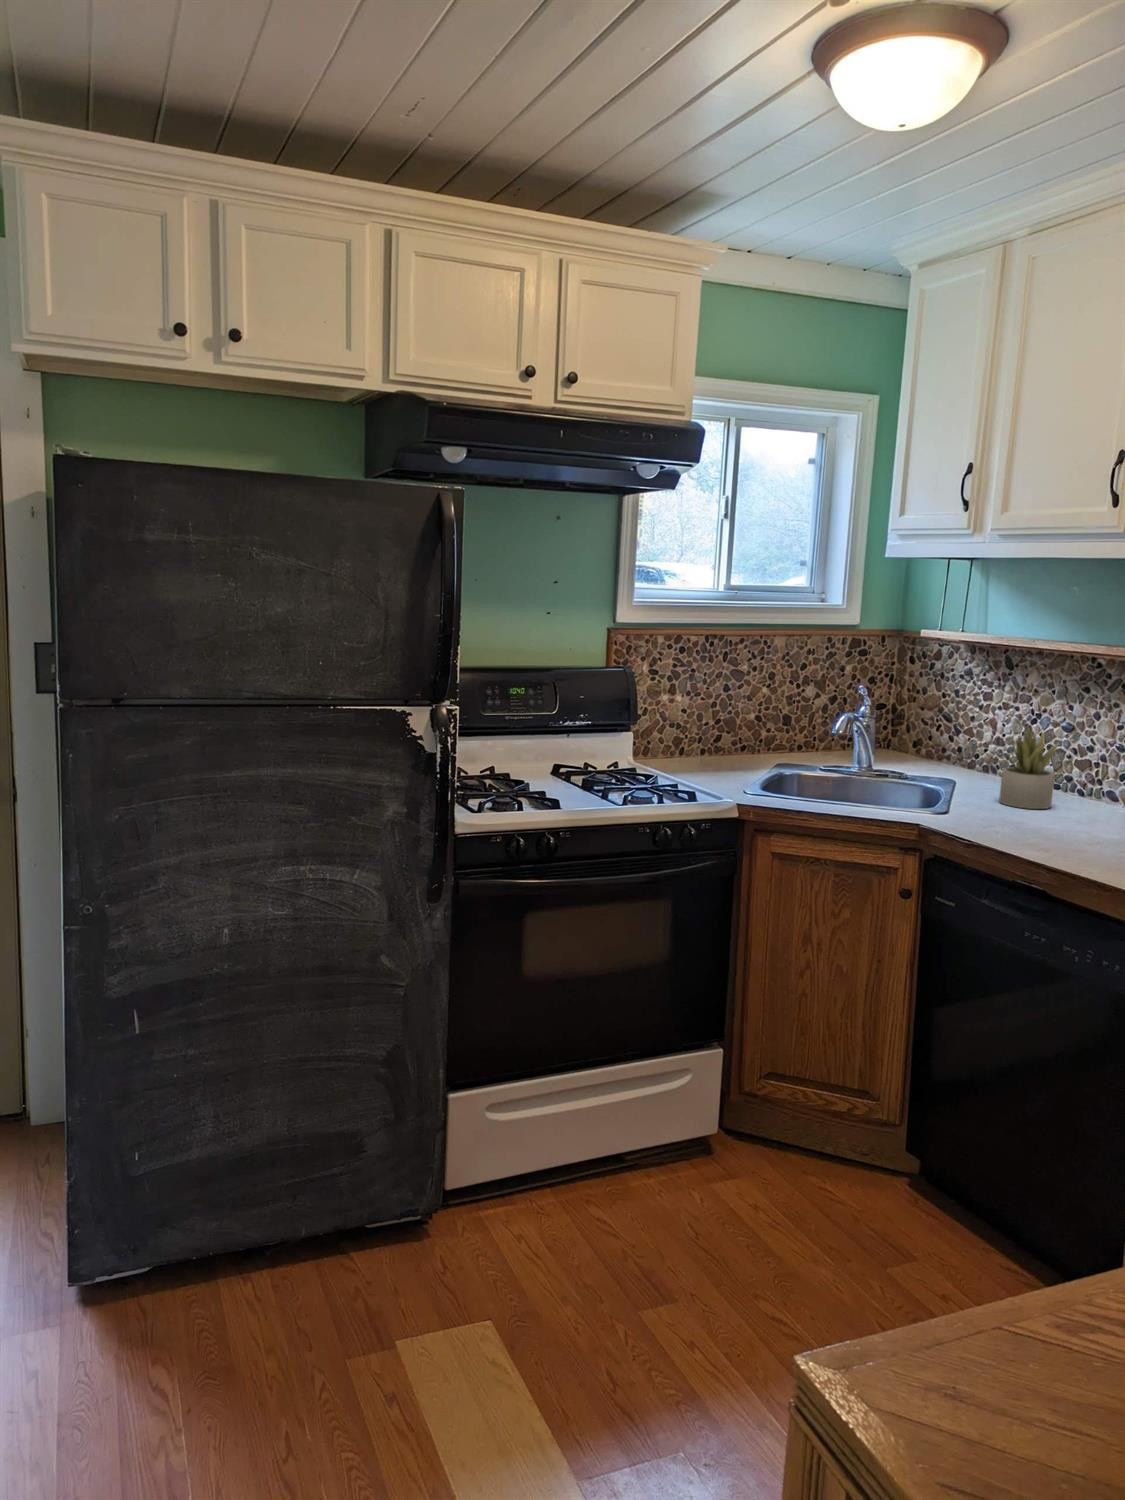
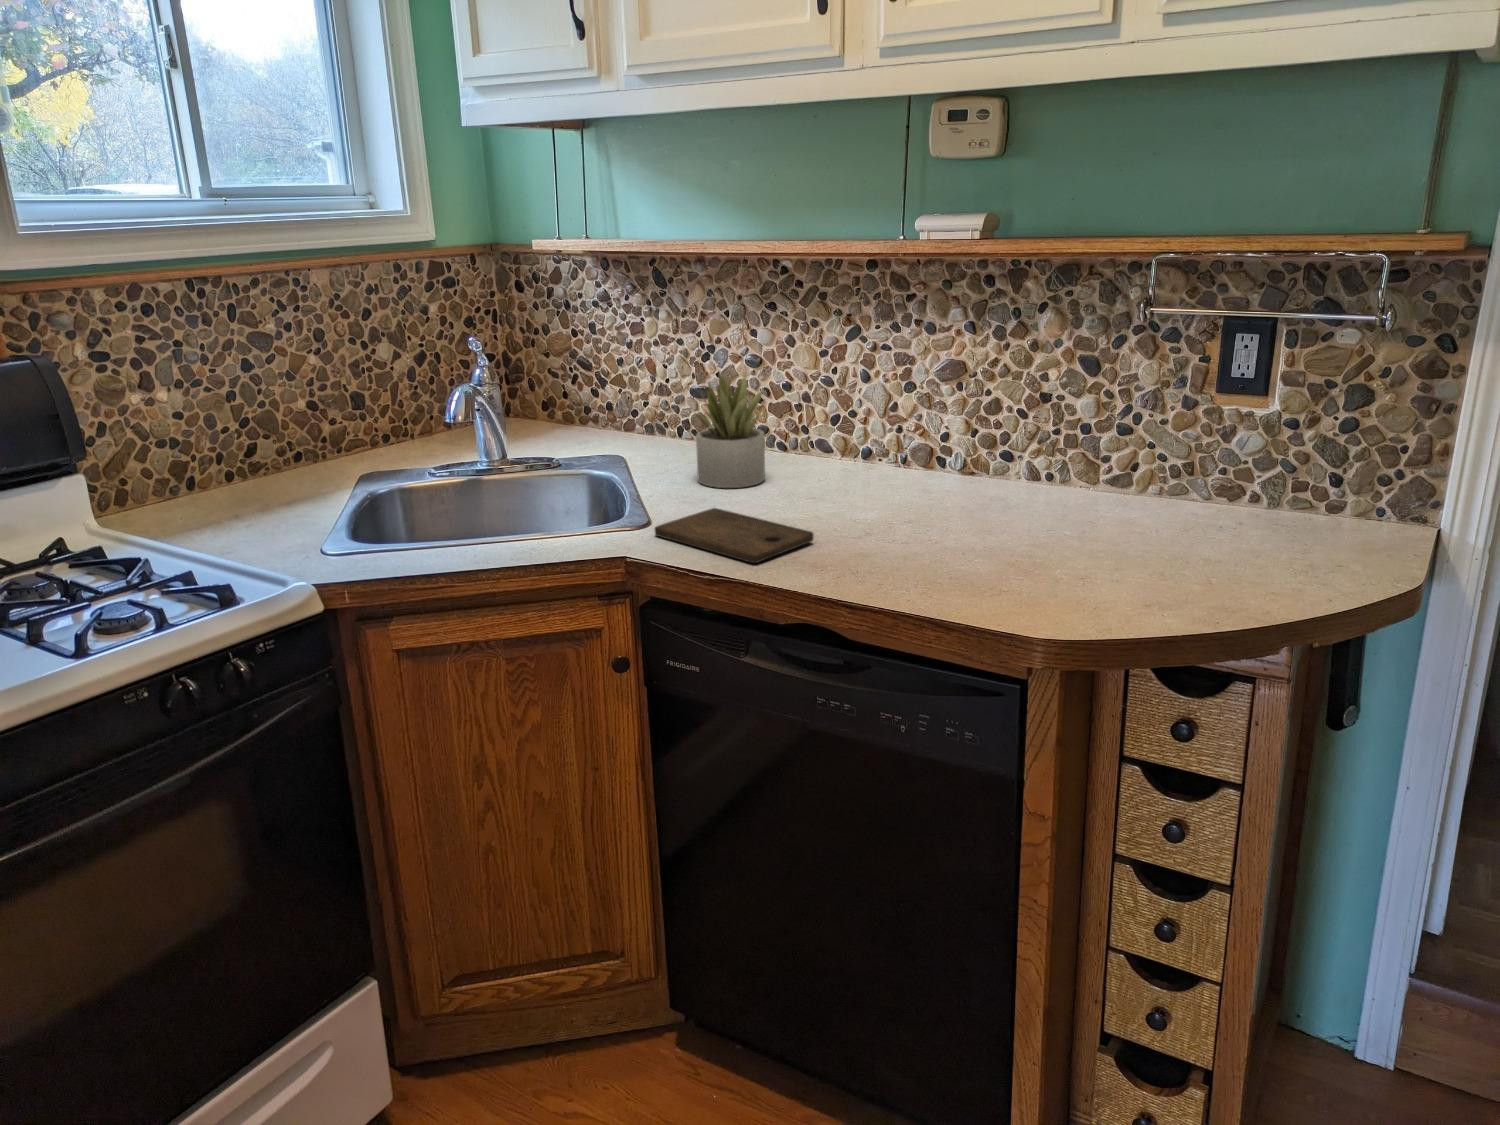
cutting board: none [946,811,1052,840] -> present [655,508,814,563]

